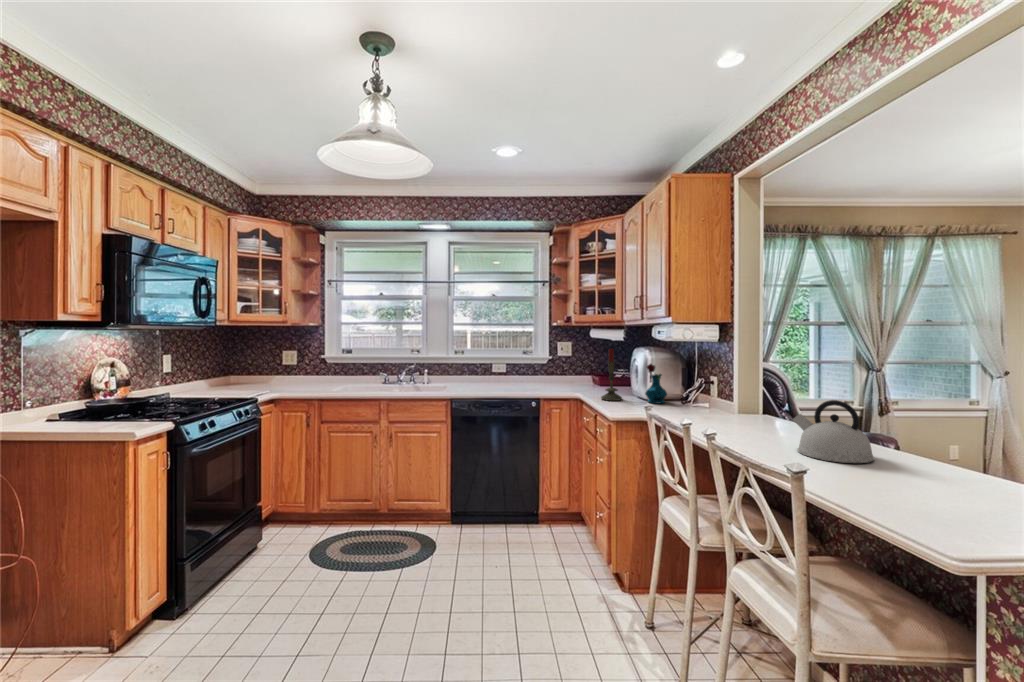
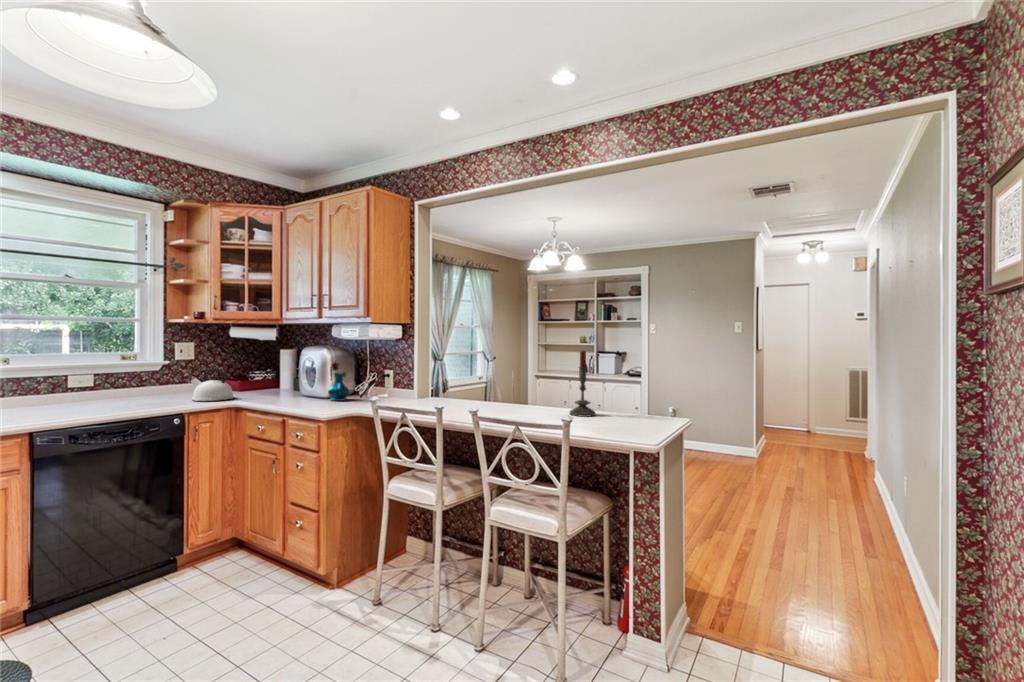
candle: present [601,348,622,401] -> present [570,351,596,417]
kettle: present [793,400,874,463] -> present [191,368,234,401]

